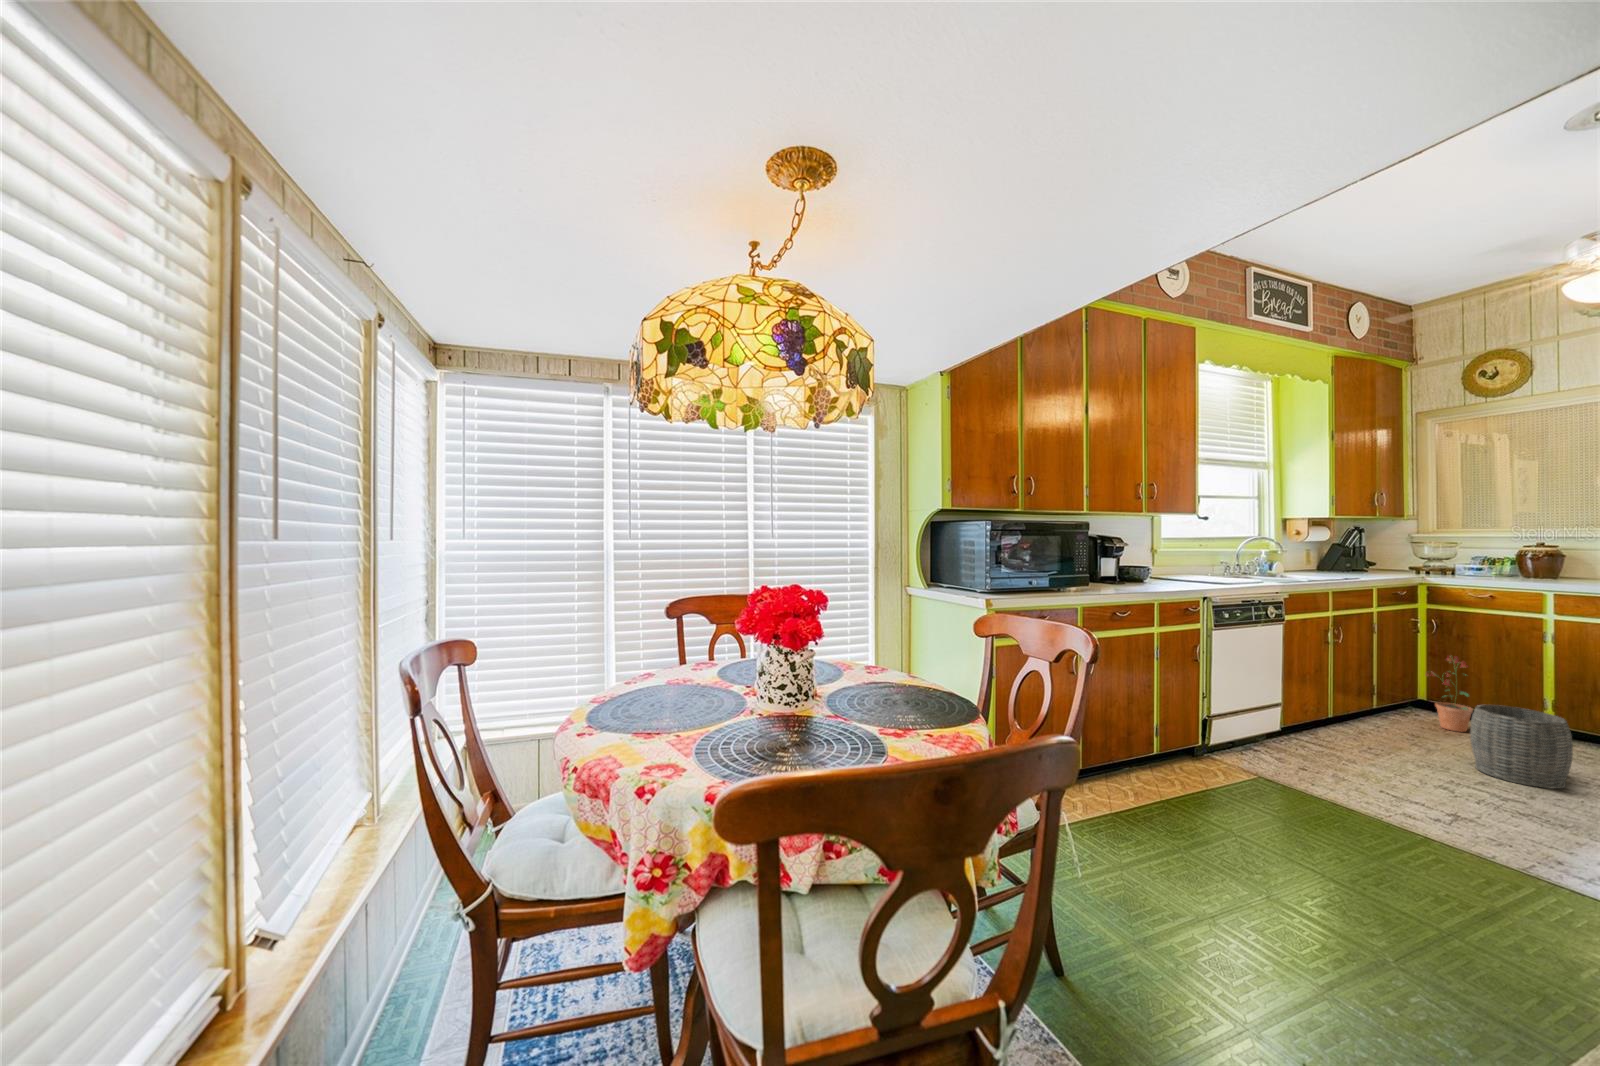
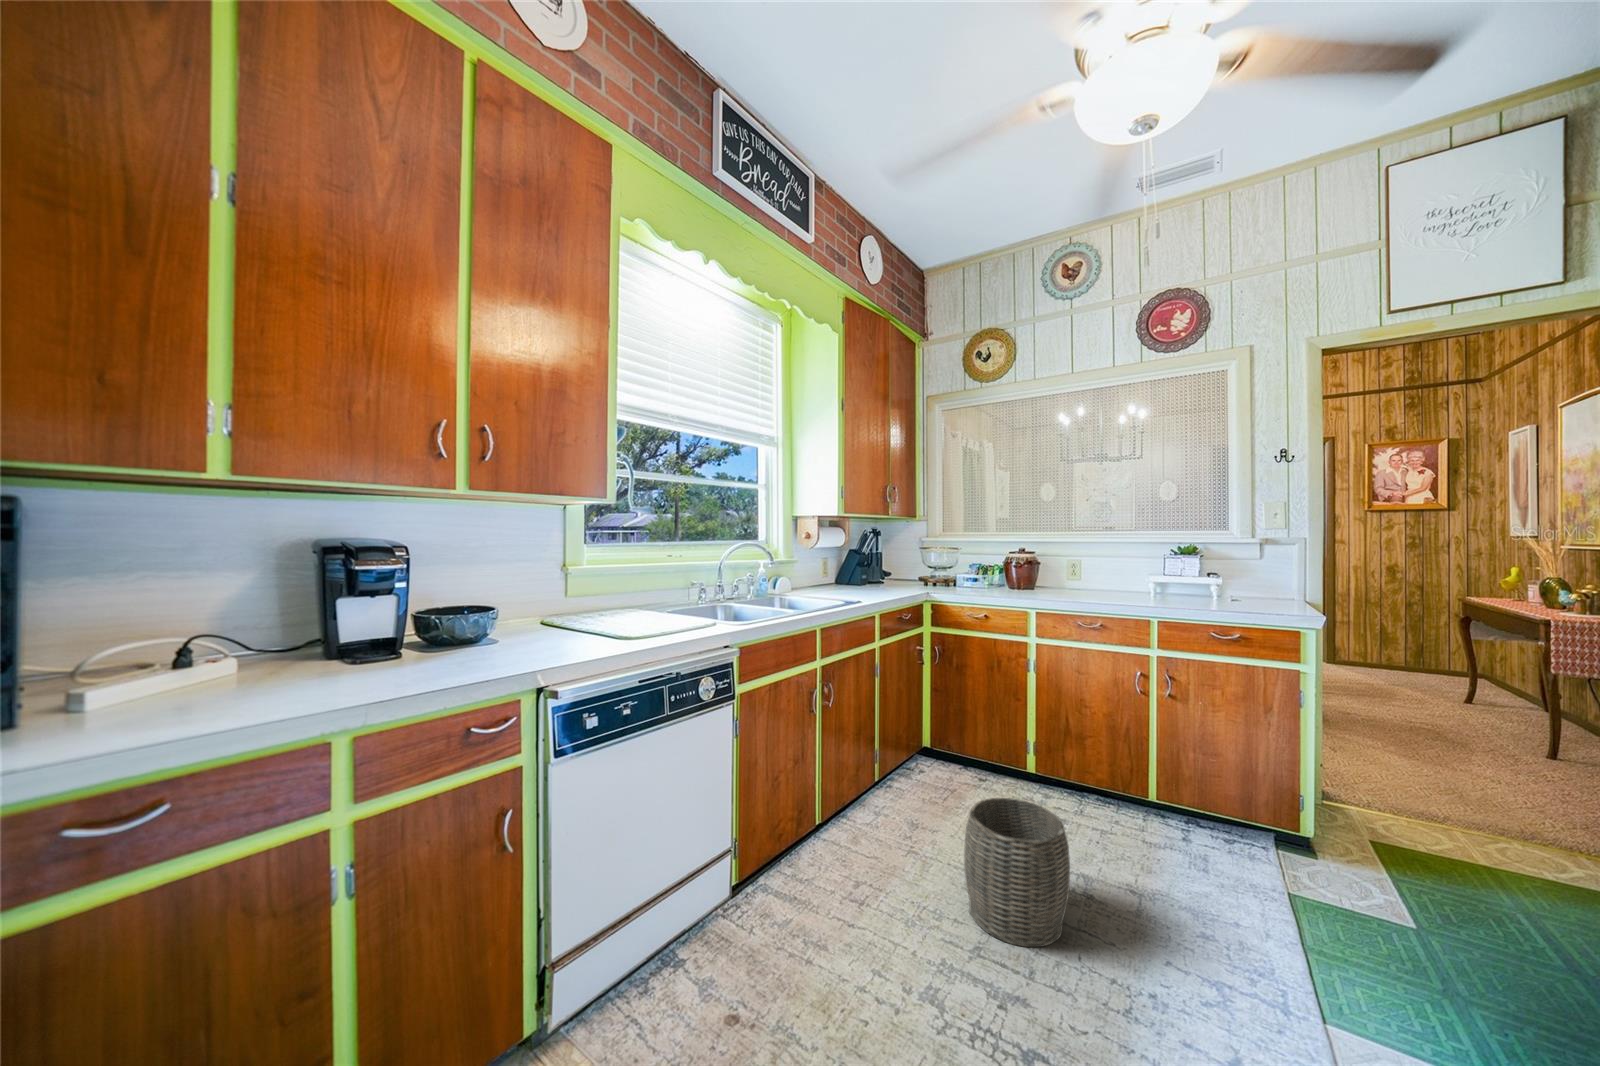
potted plant: present [1426,656,1473,732] -> none [924,698,969,804]

